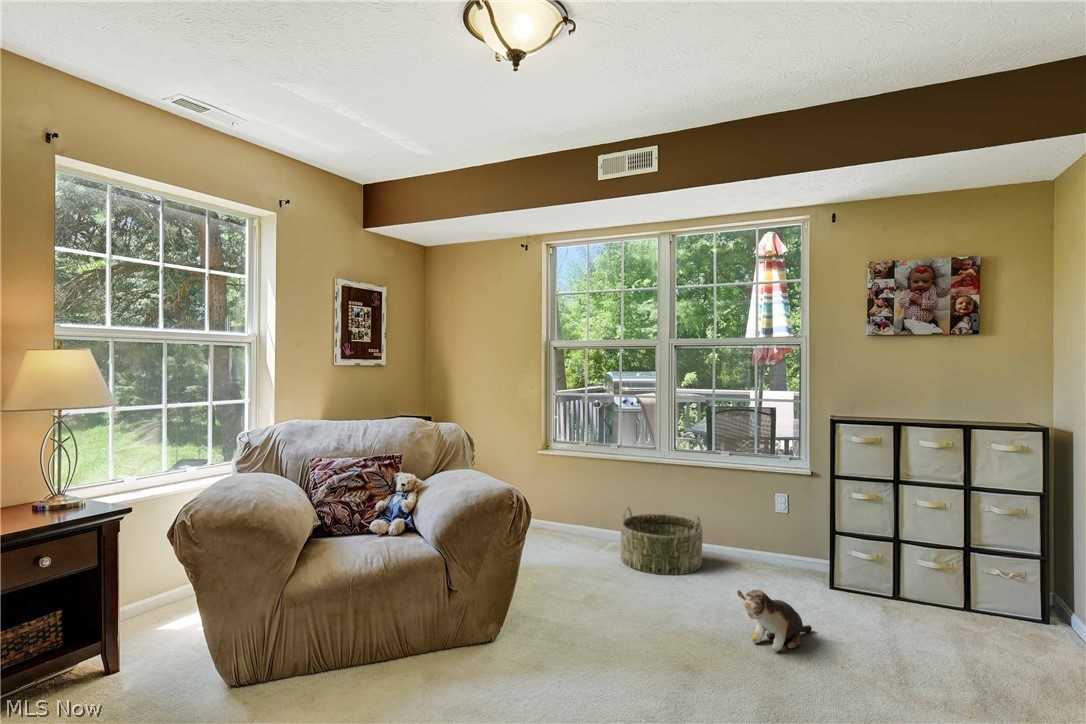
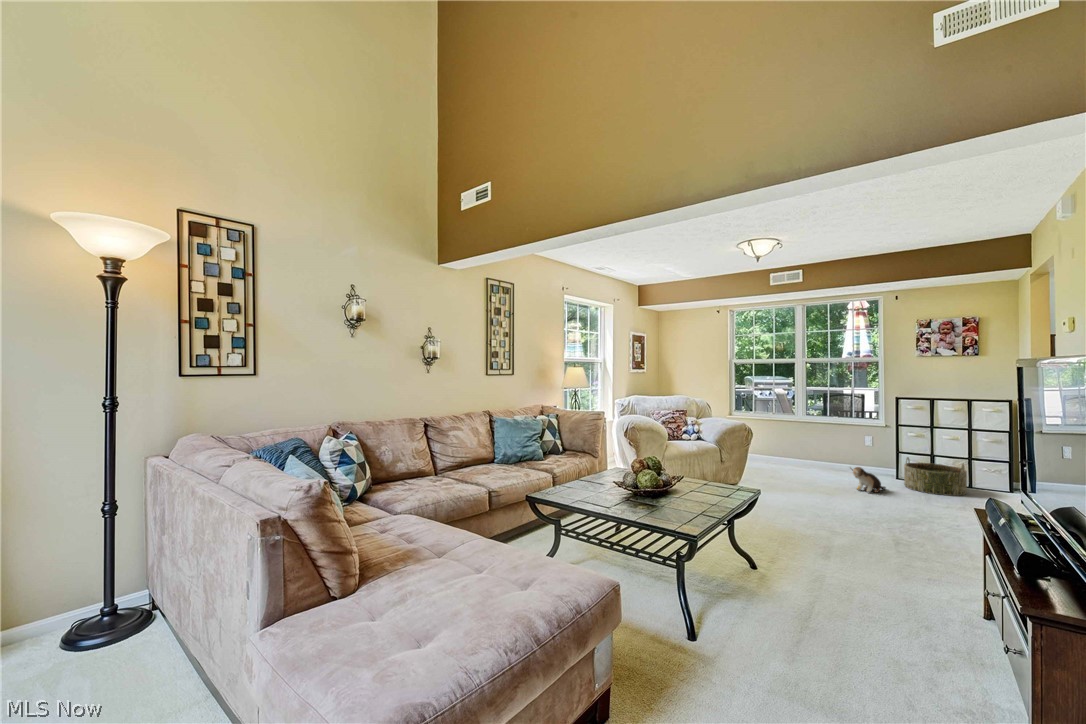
basket: present [621,508,702,575] -> present [904,457,967,496]

